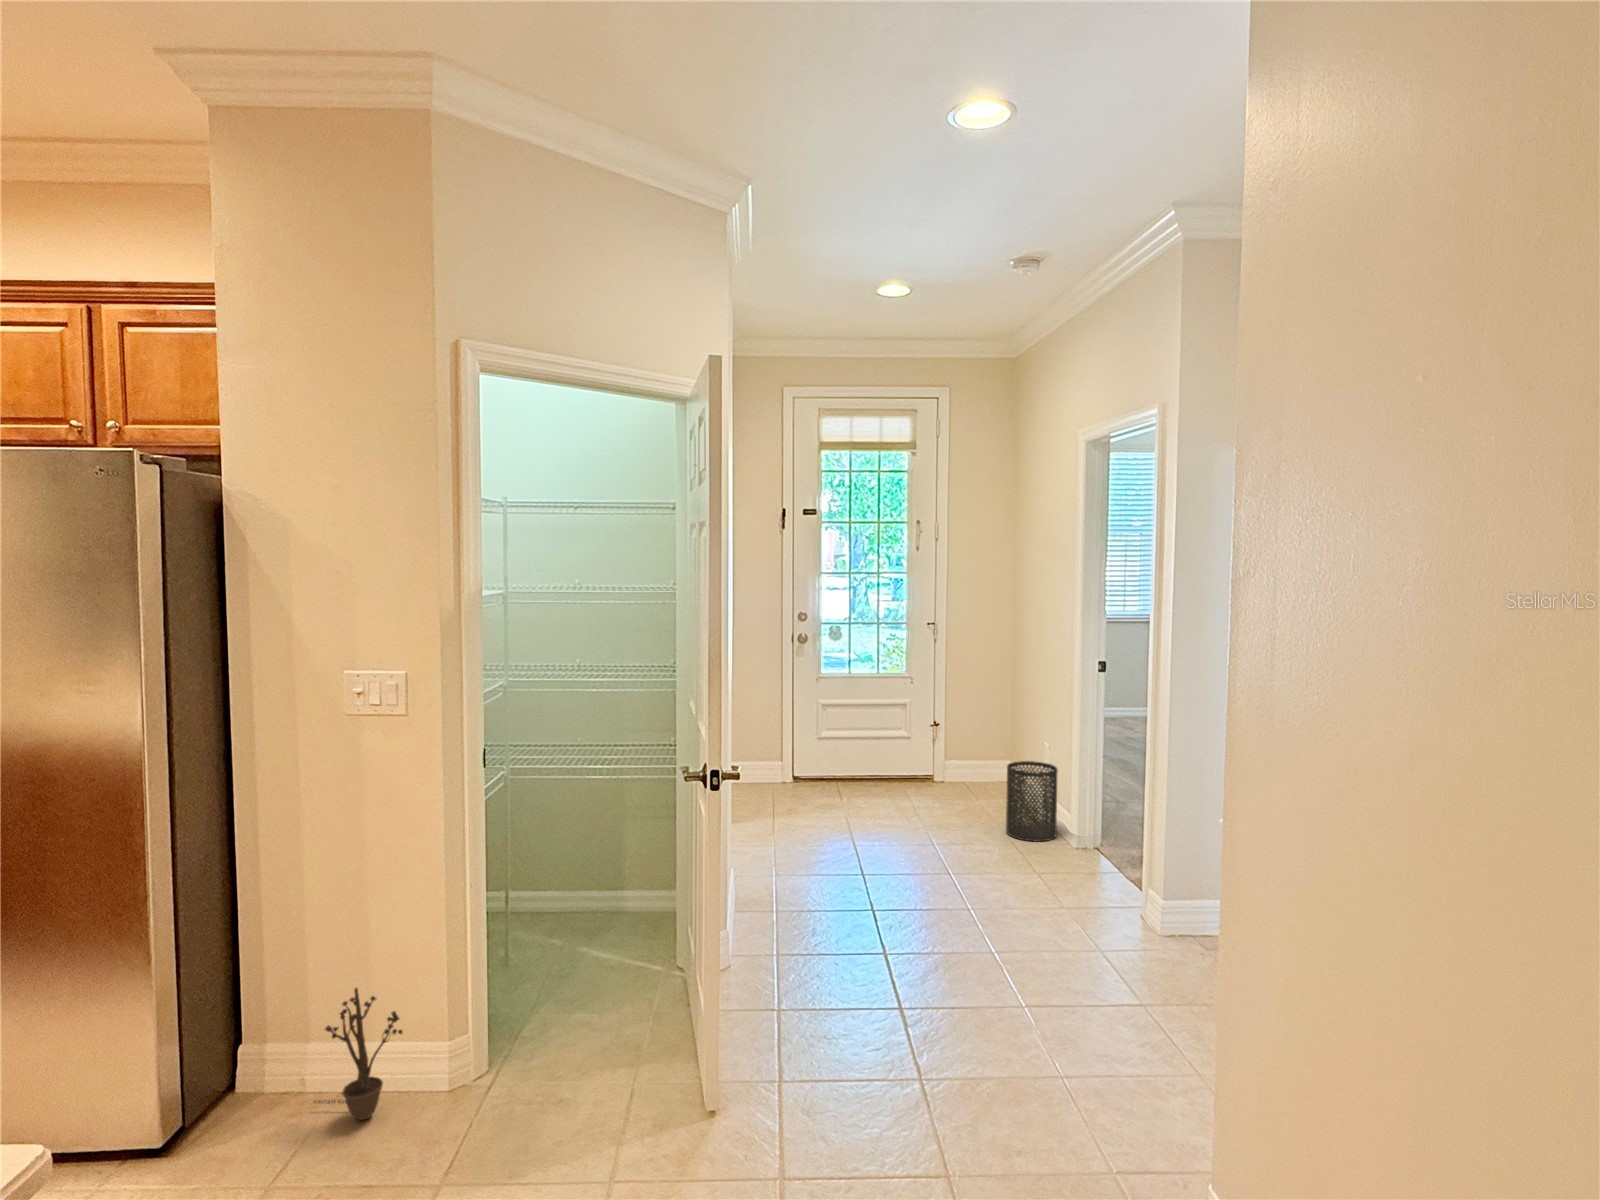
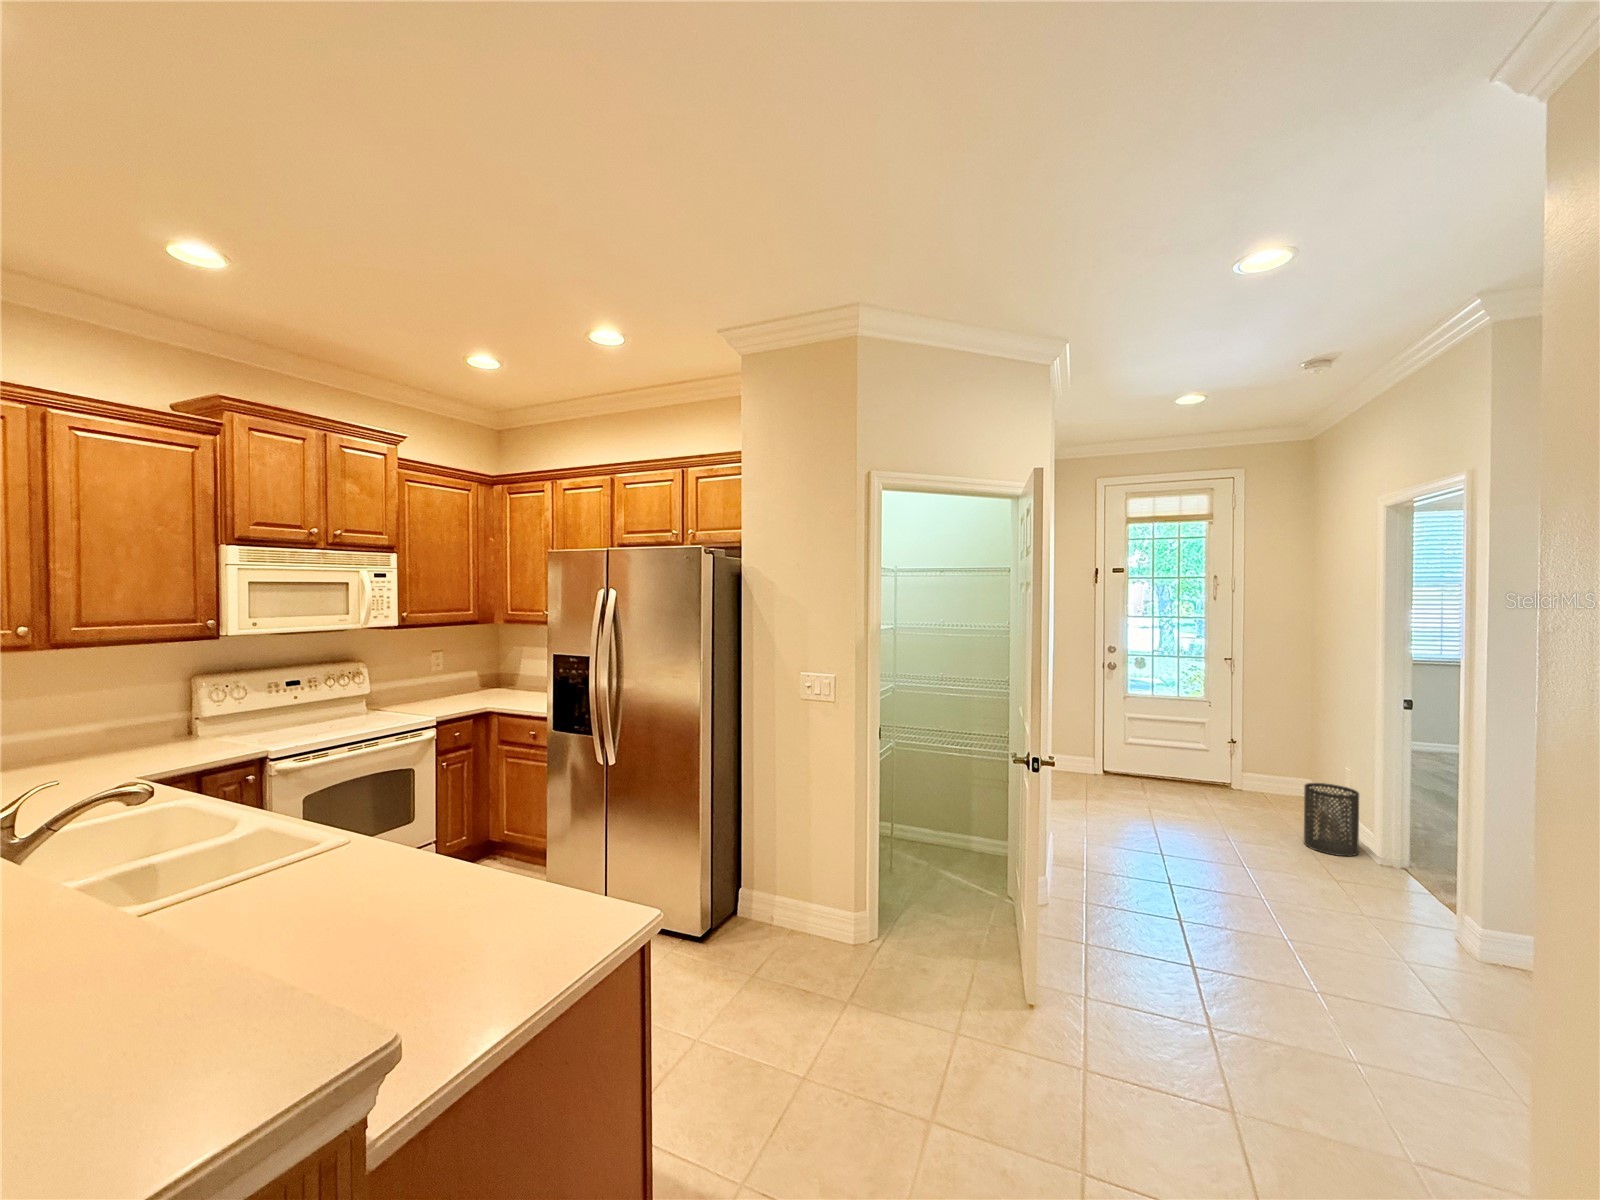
decorative plant: present [315,988,402,1120] -> none [780,868,830,951]

